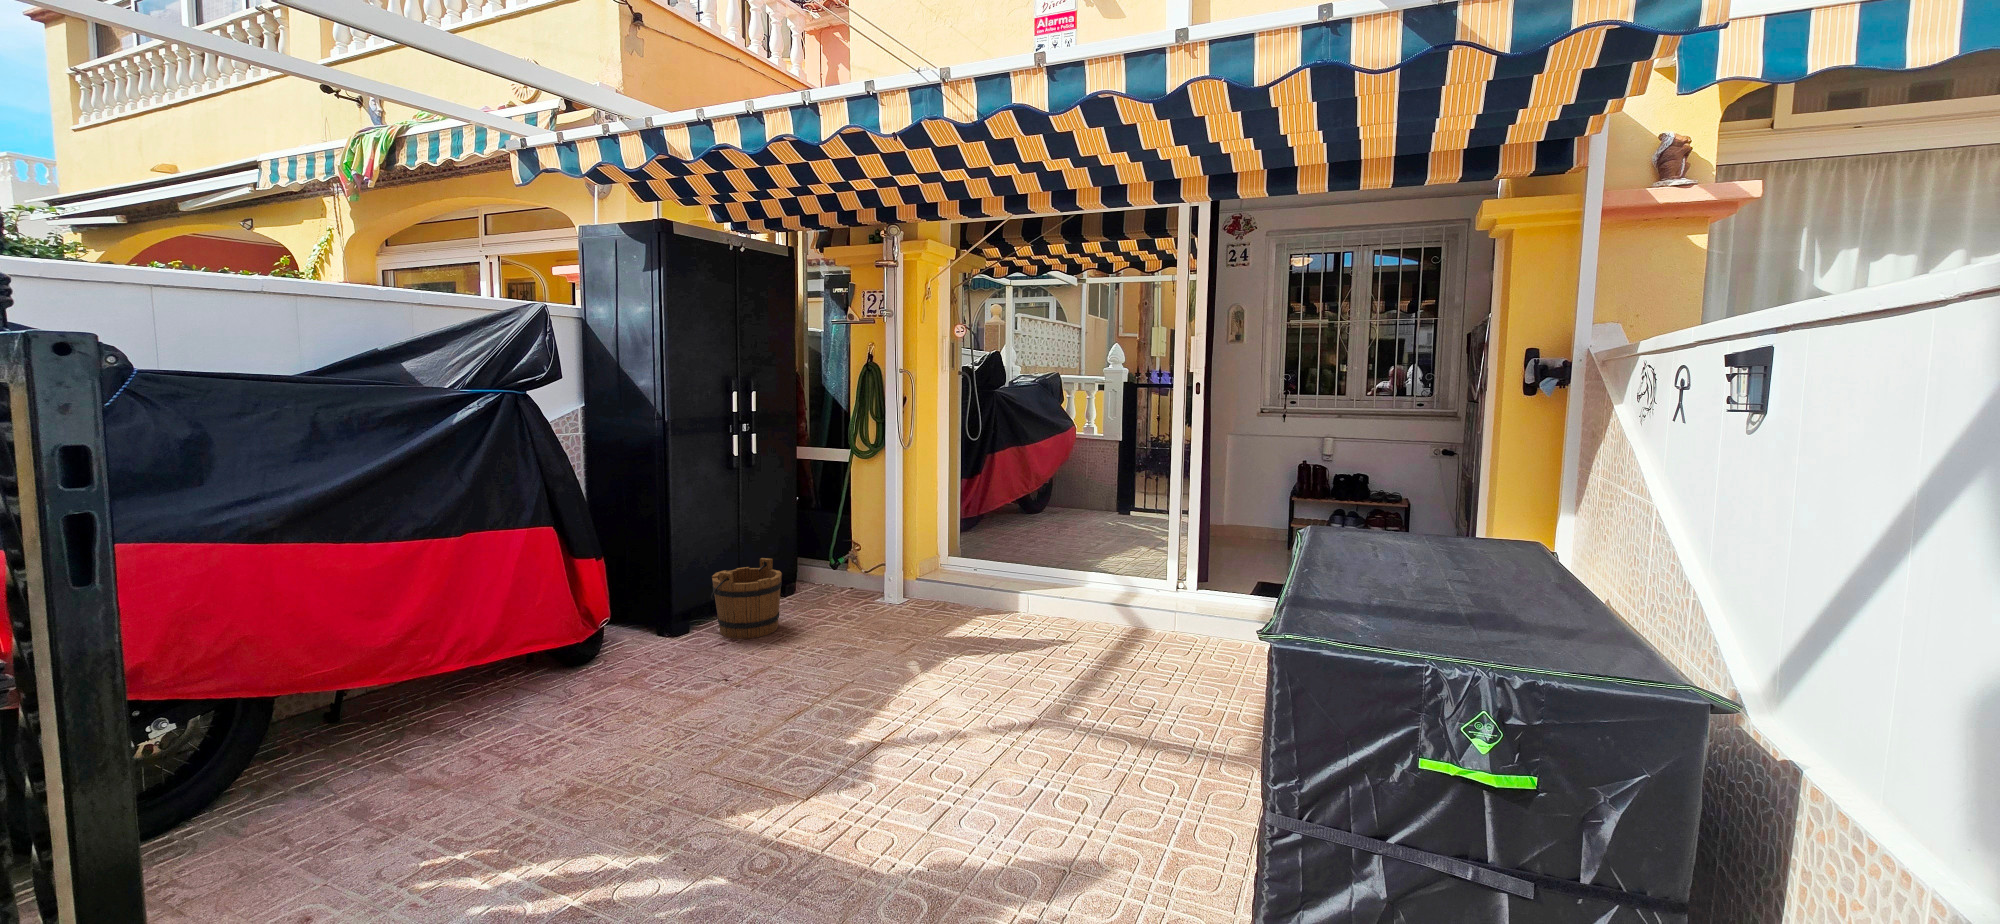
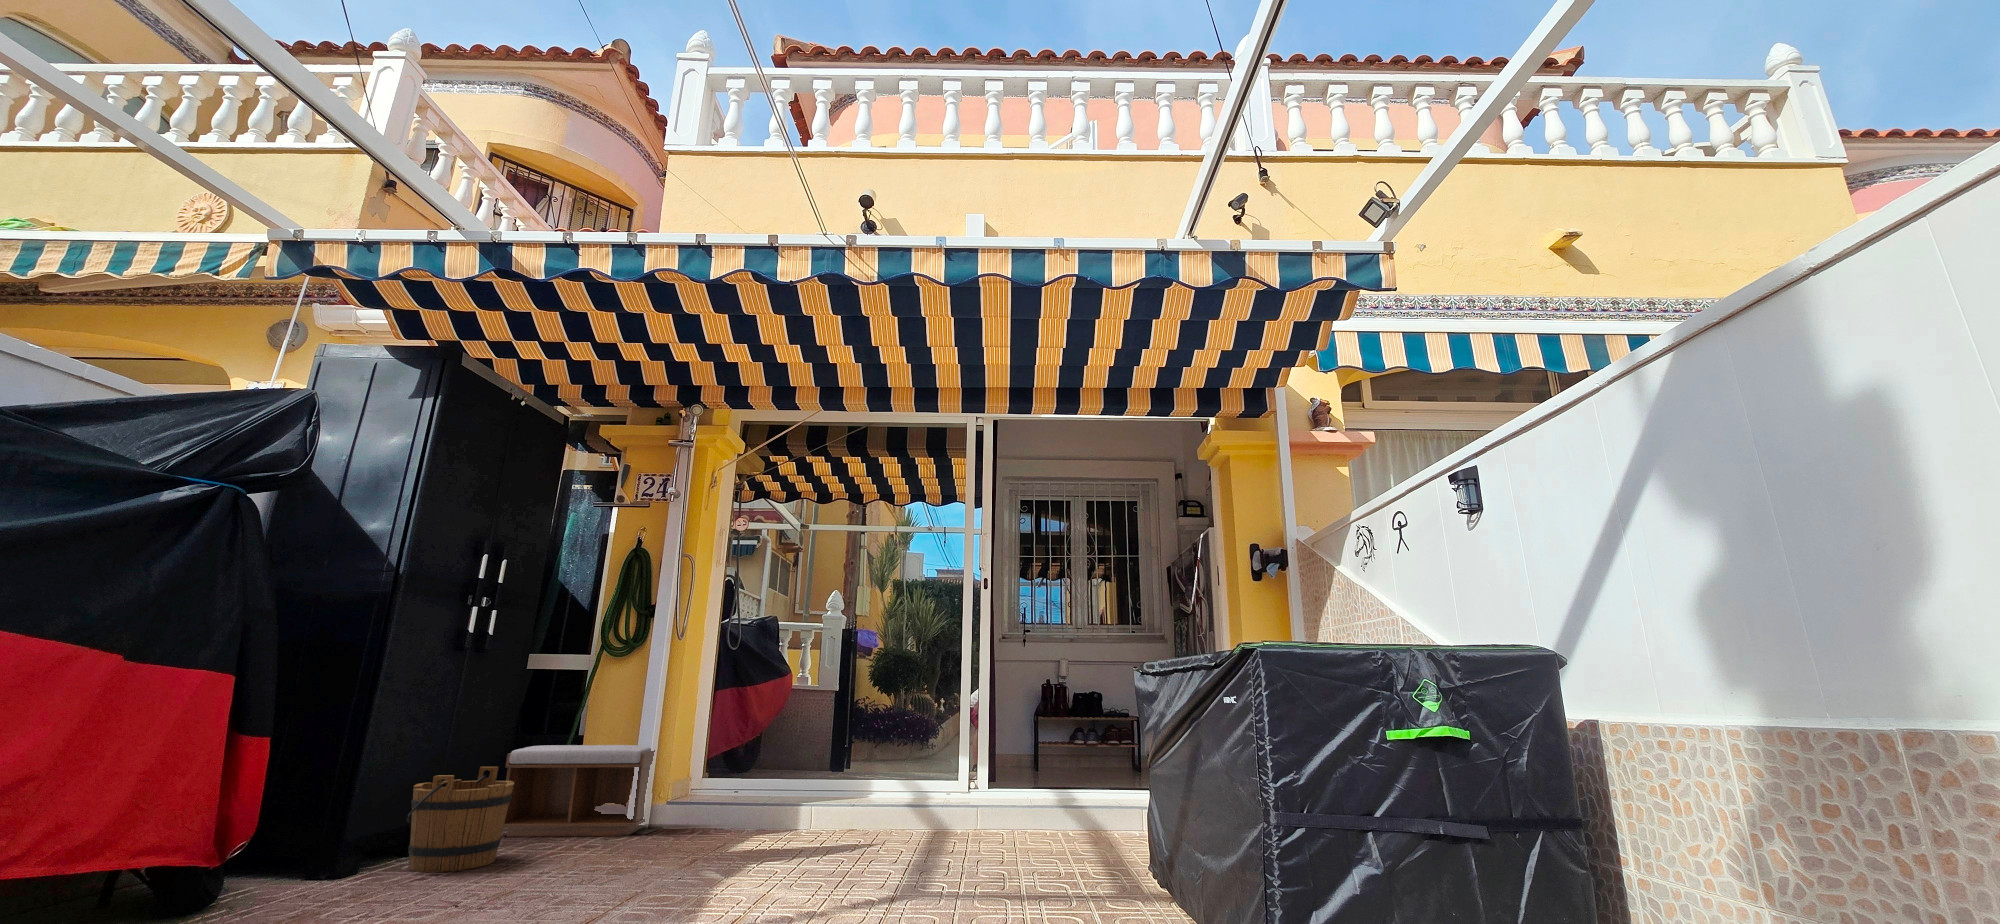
bench: none [792,528,910,606] -> present [503,745,655,837]

